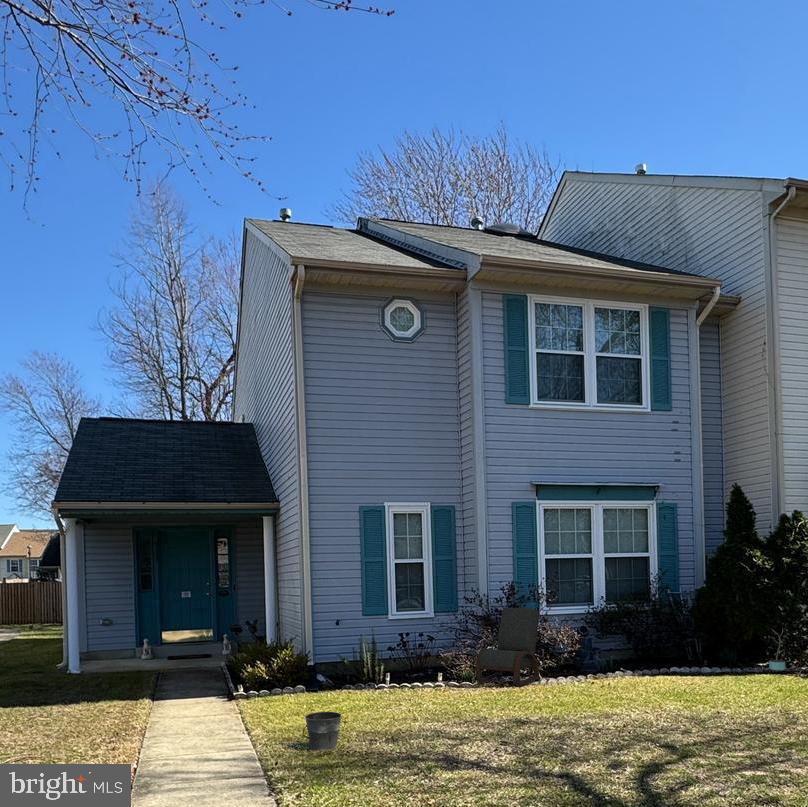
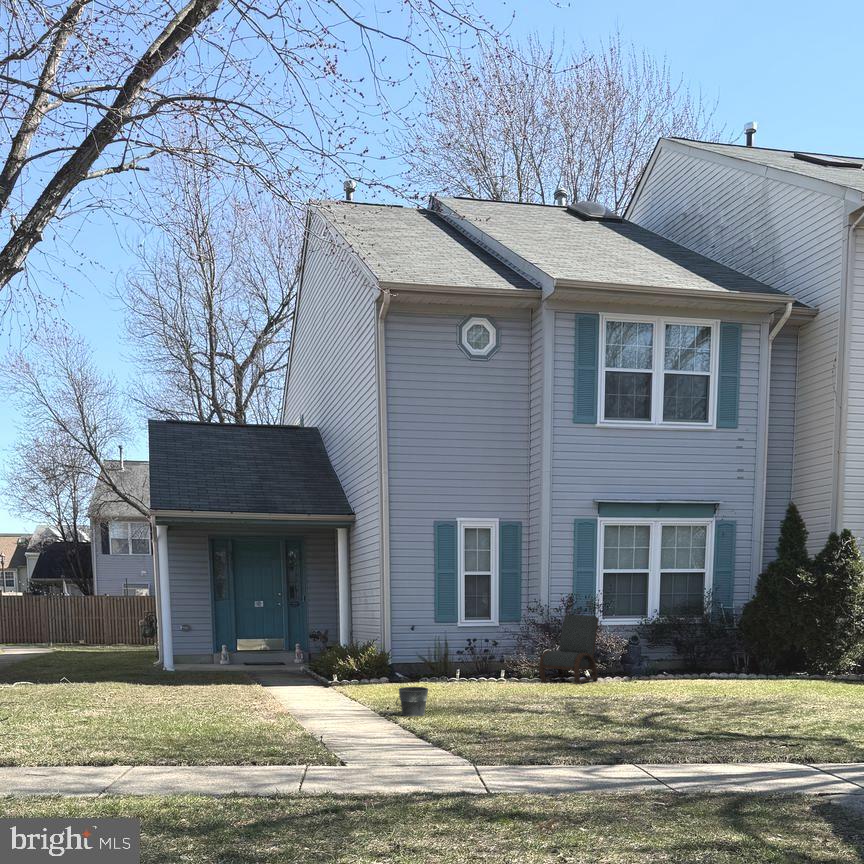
potted plant: present [769,623,788,670] -> none [804,631,831,677]

